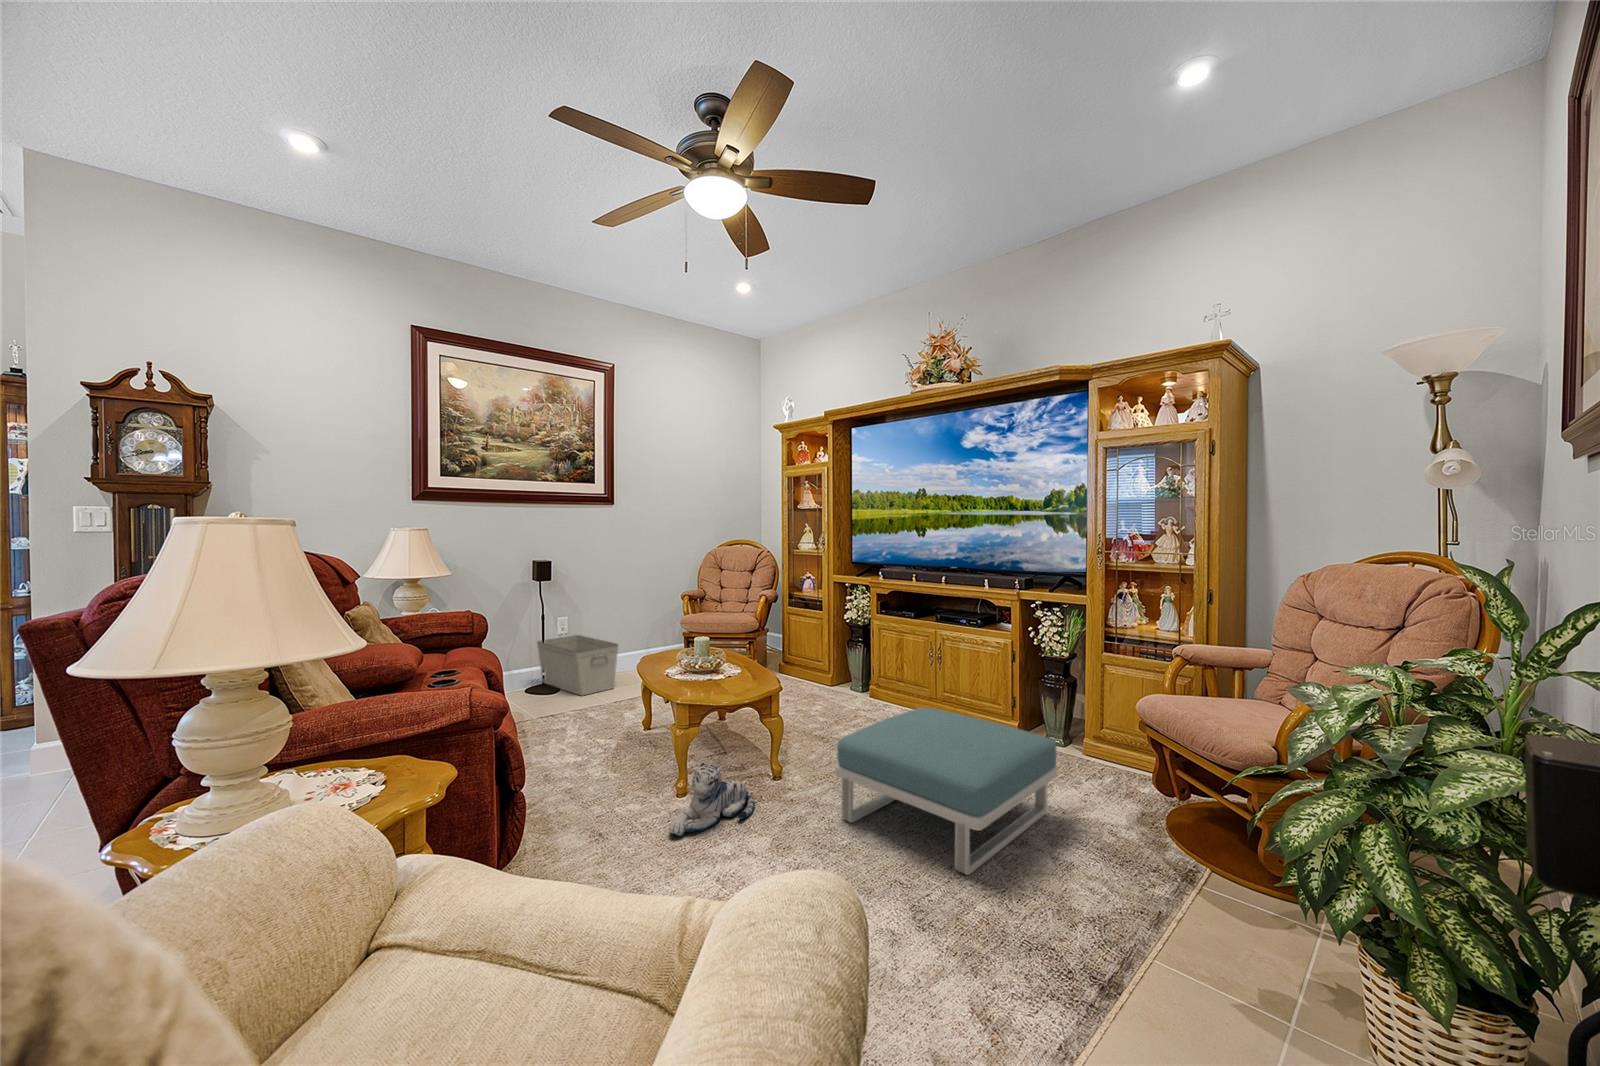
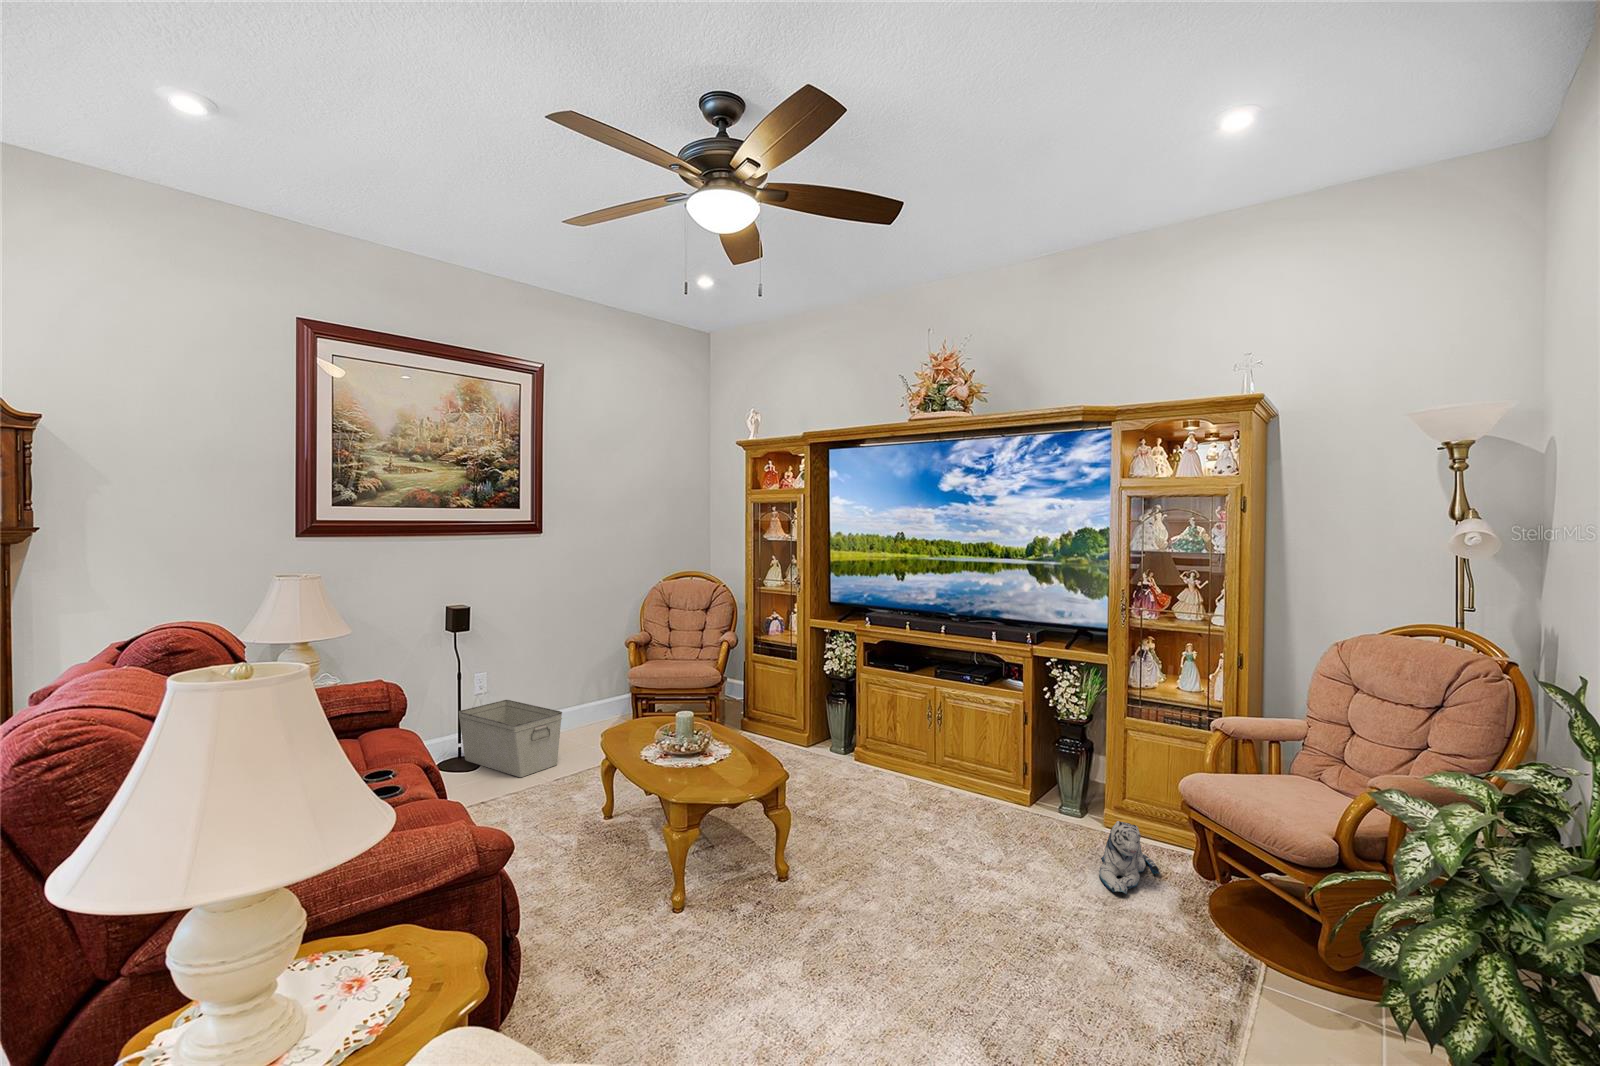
footstool: present [835,707,1057,875] -> none [863,789,1098,990]
plush toy: present [669,763,755,836] -> present [1099,821,1159,894]

